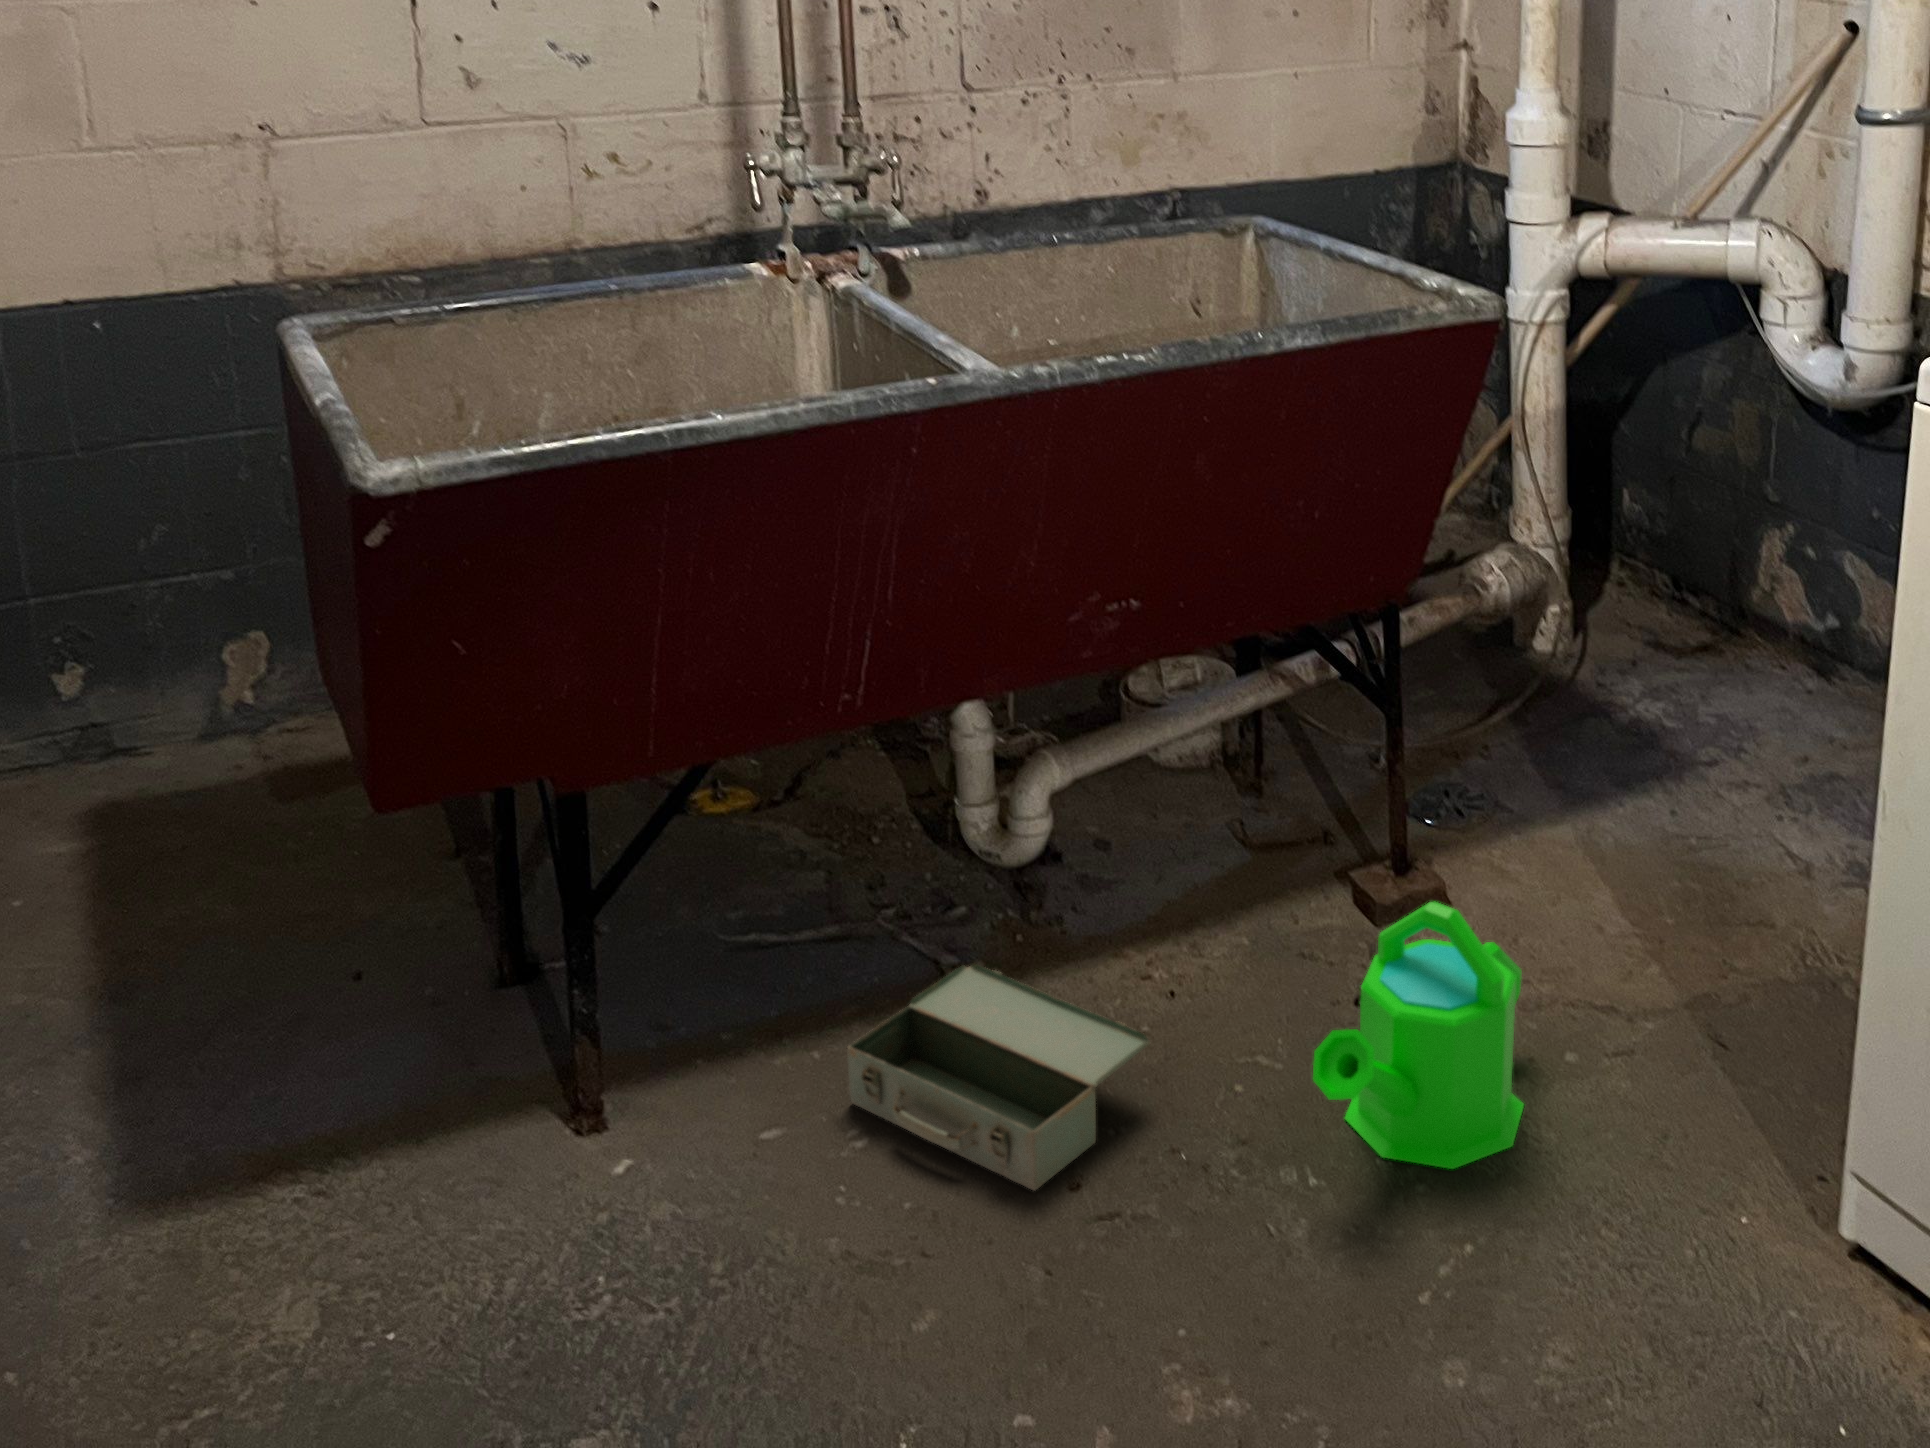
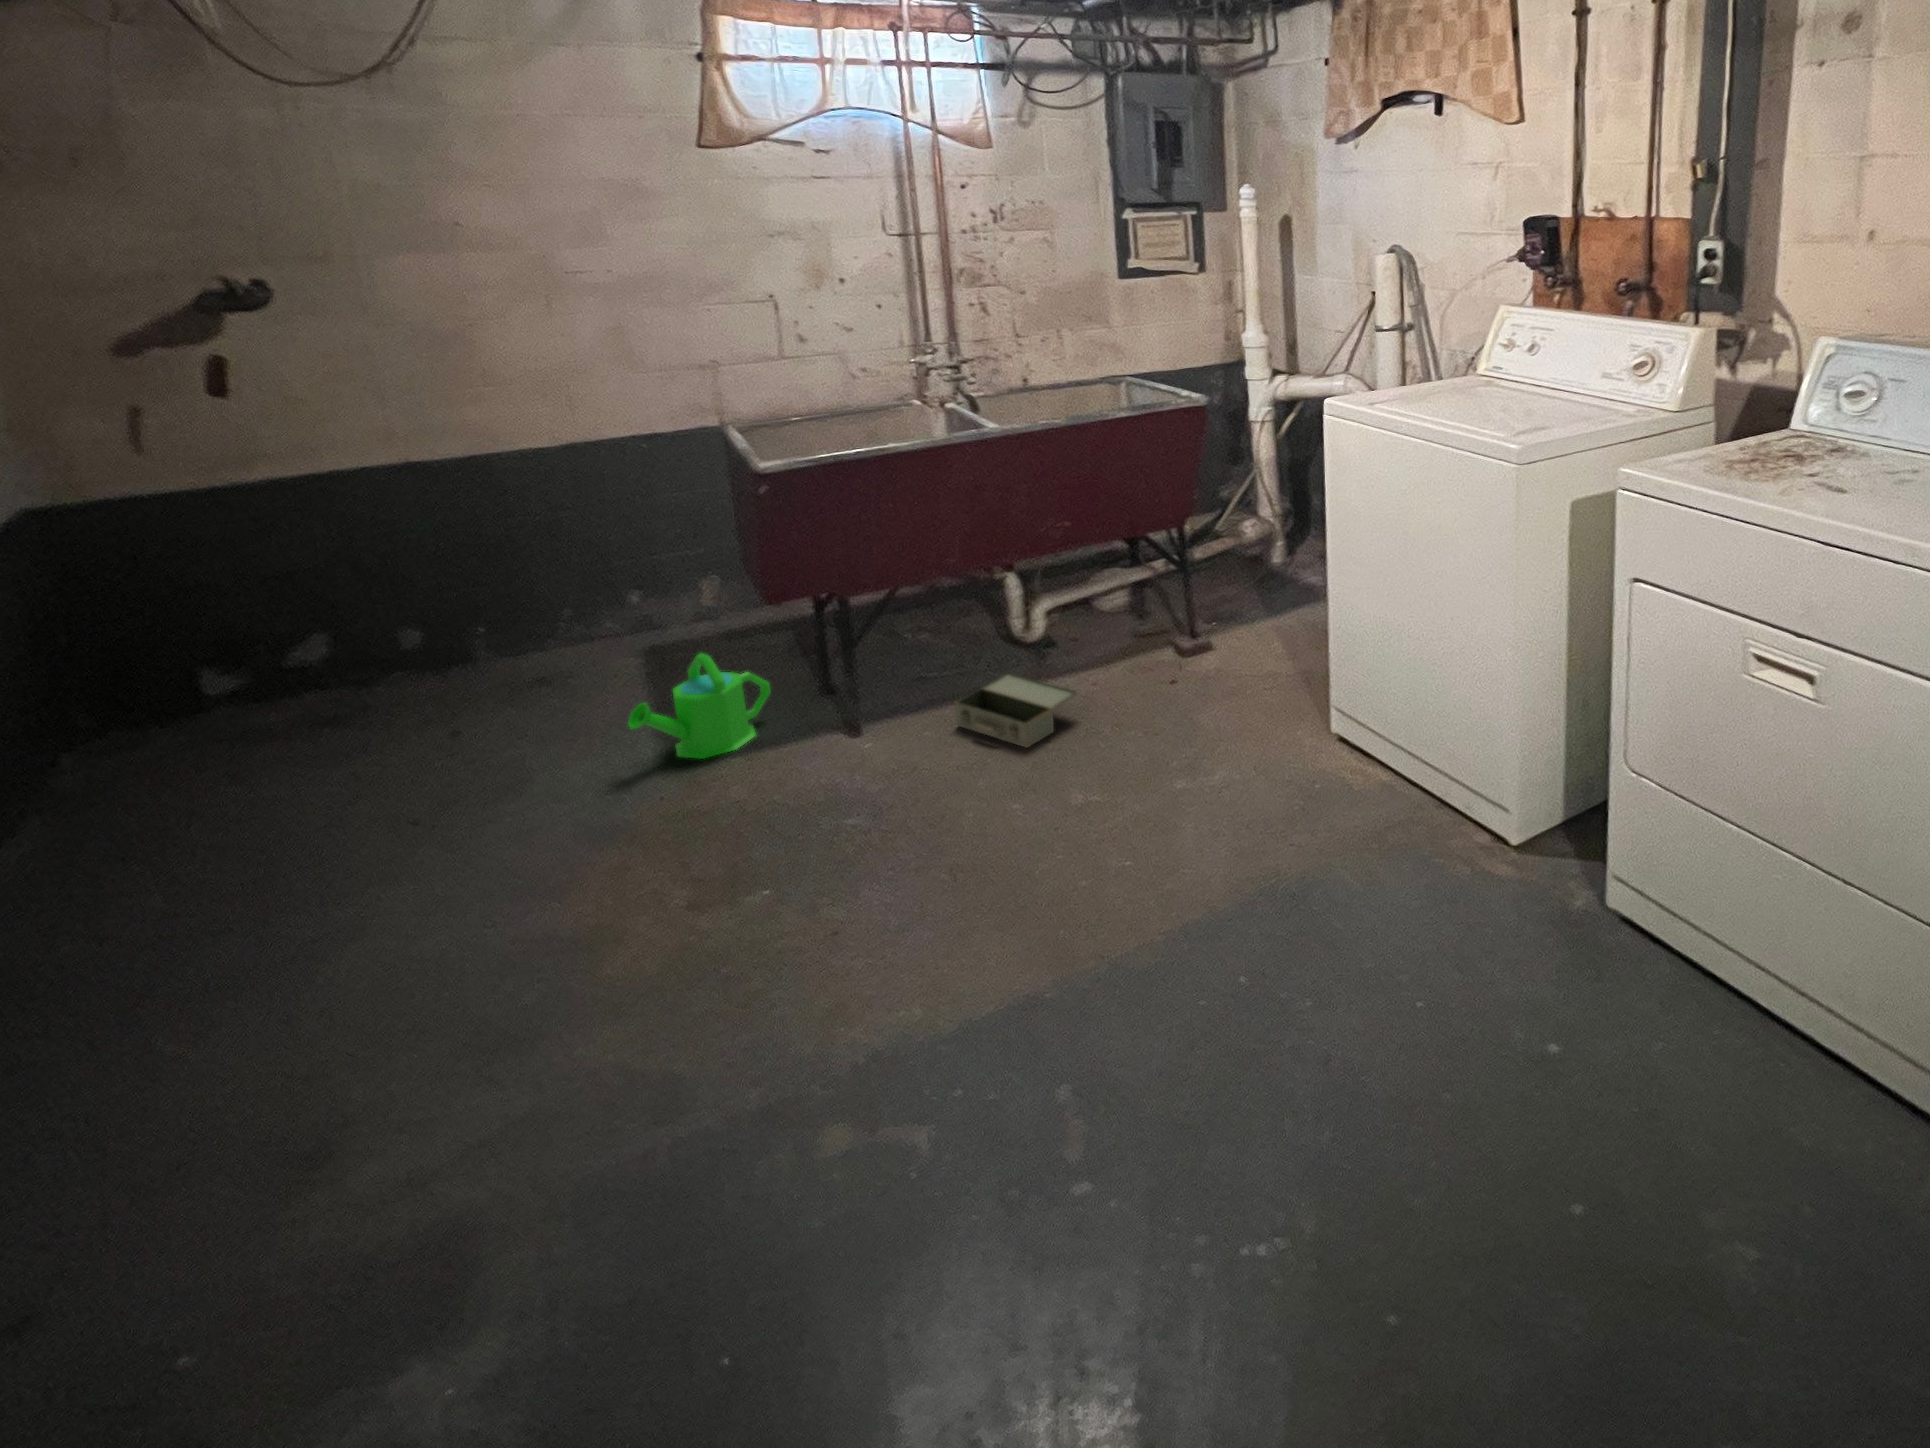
watering can: present [1313,902,1525,1169] -> present [628,653,771,759]

